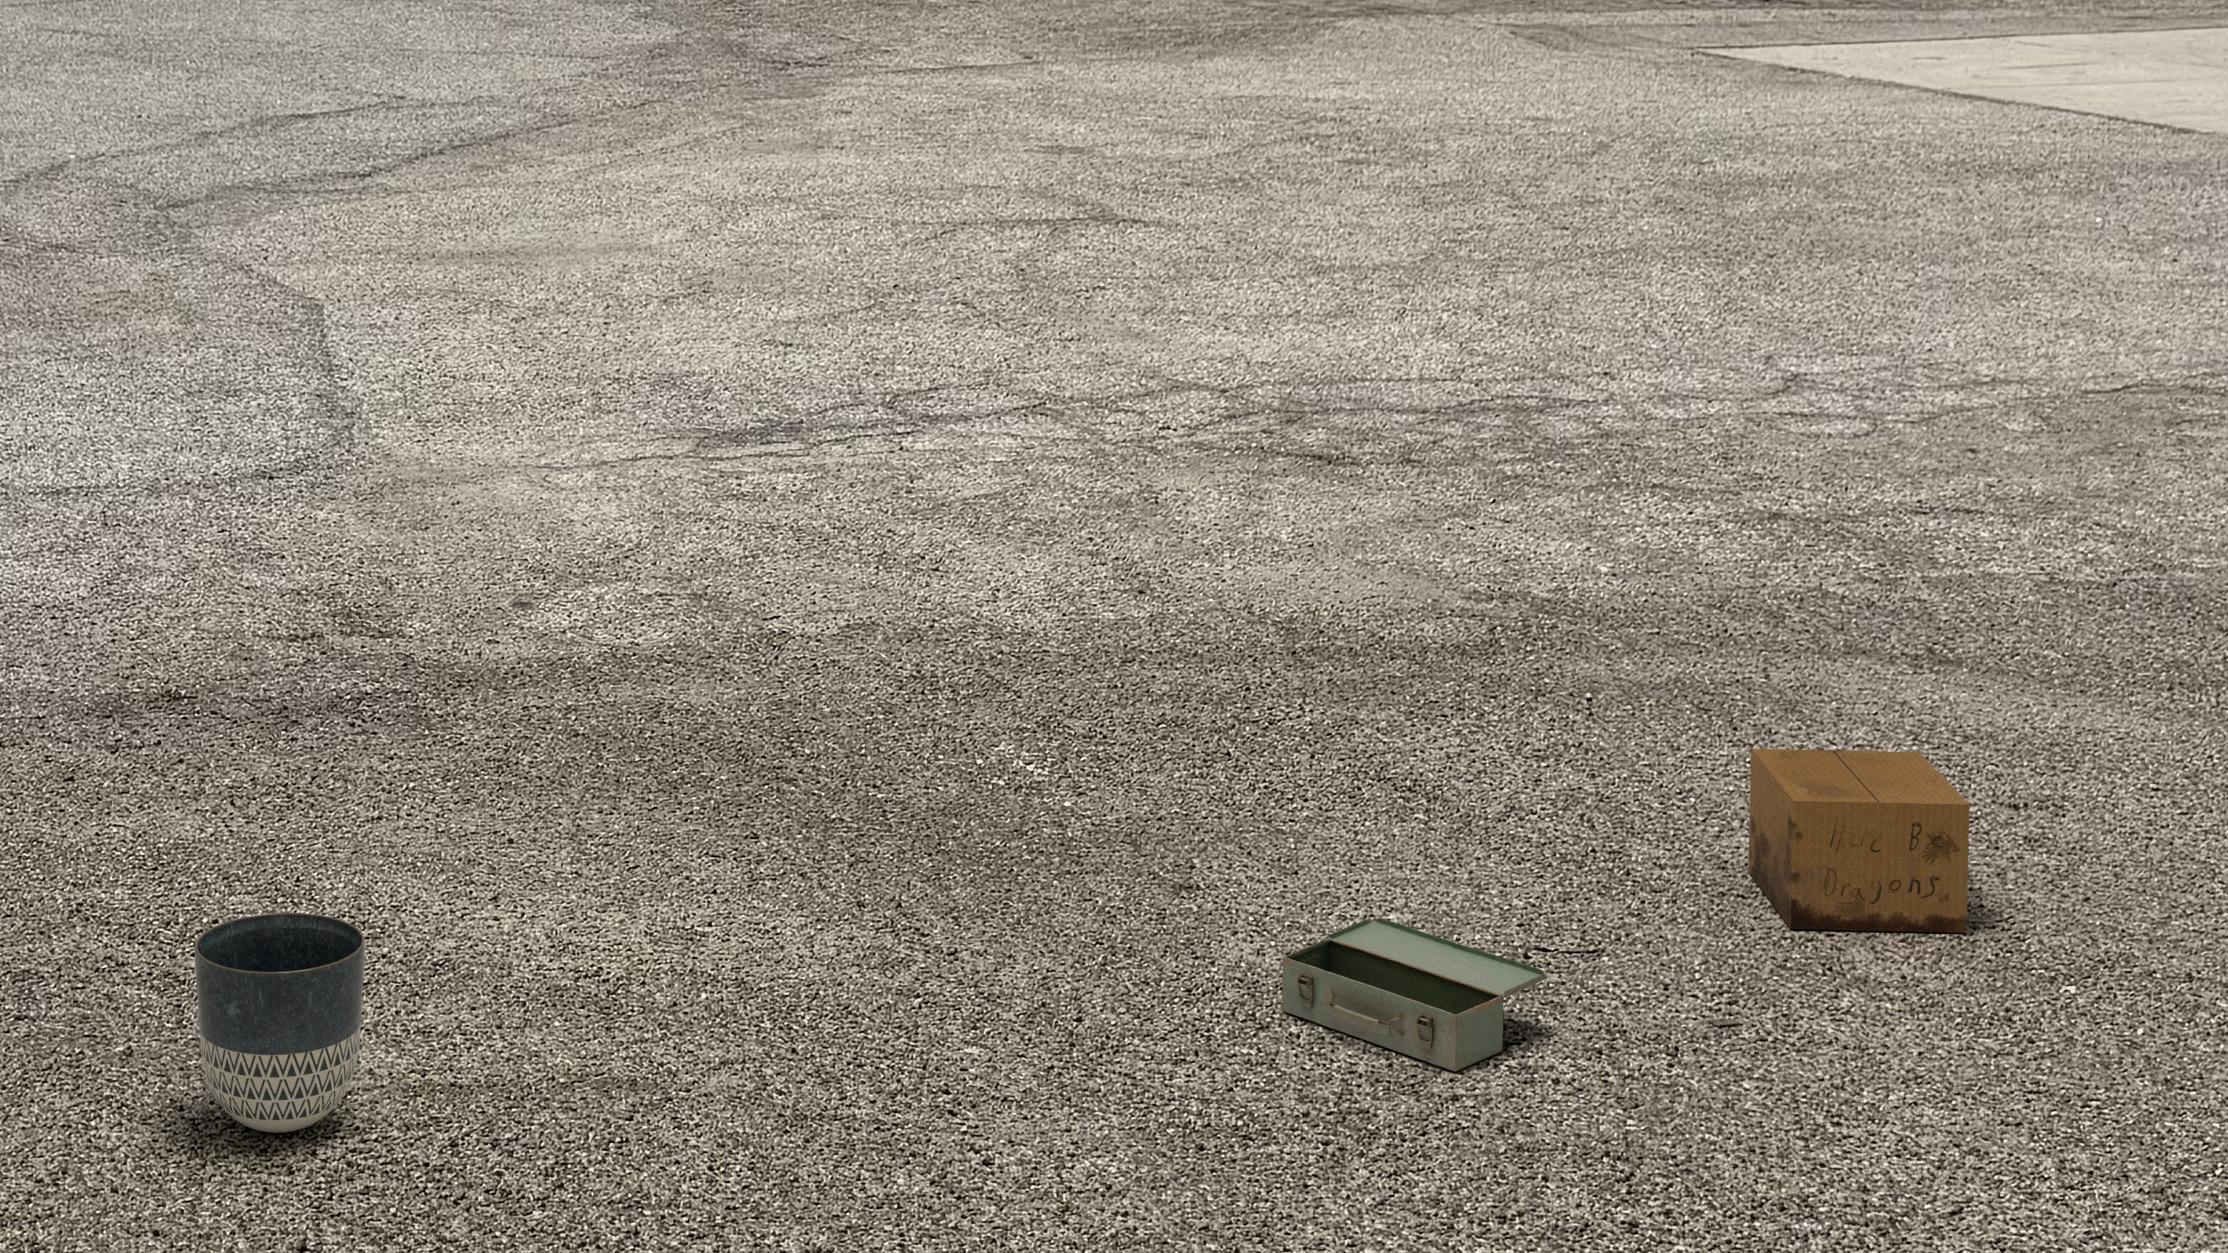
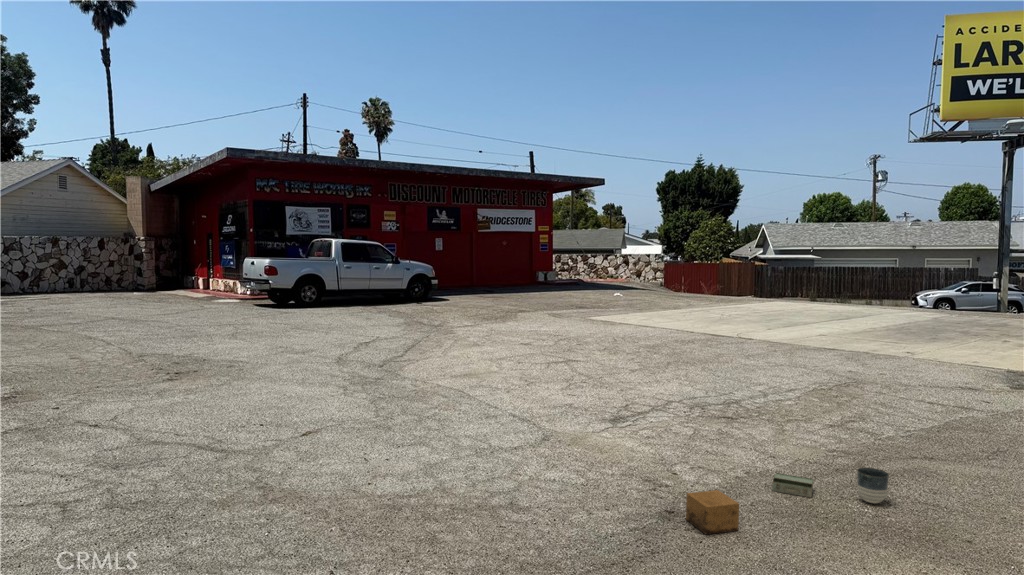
cardboard box: present [1748,749,1970,933] -> present [686,490,739,535]
planter: present [195,913,365,1133] -> present [857,468,889,504]

